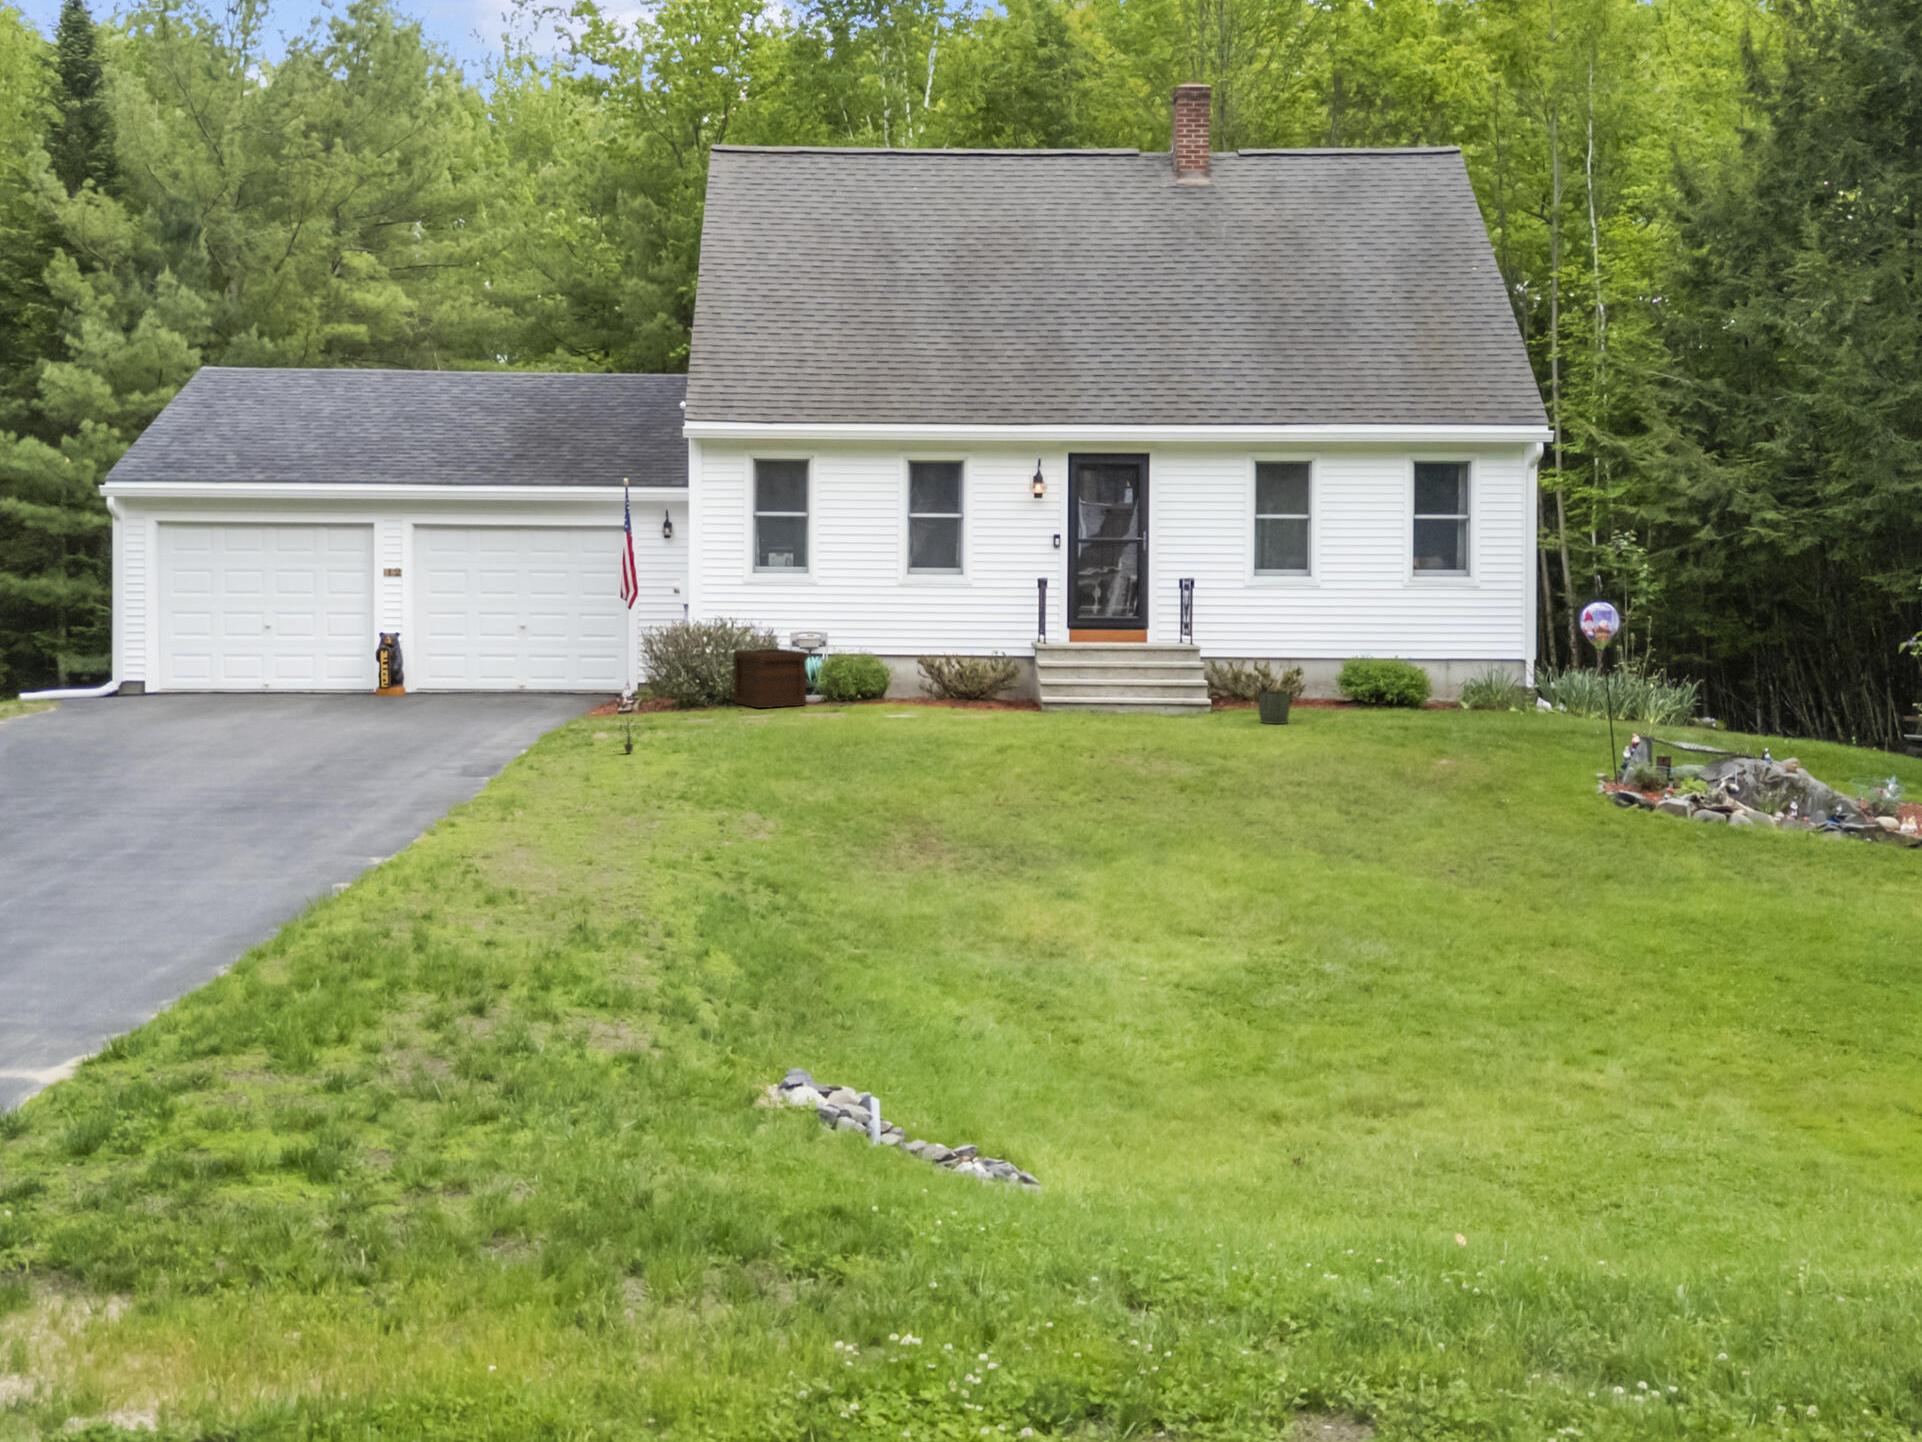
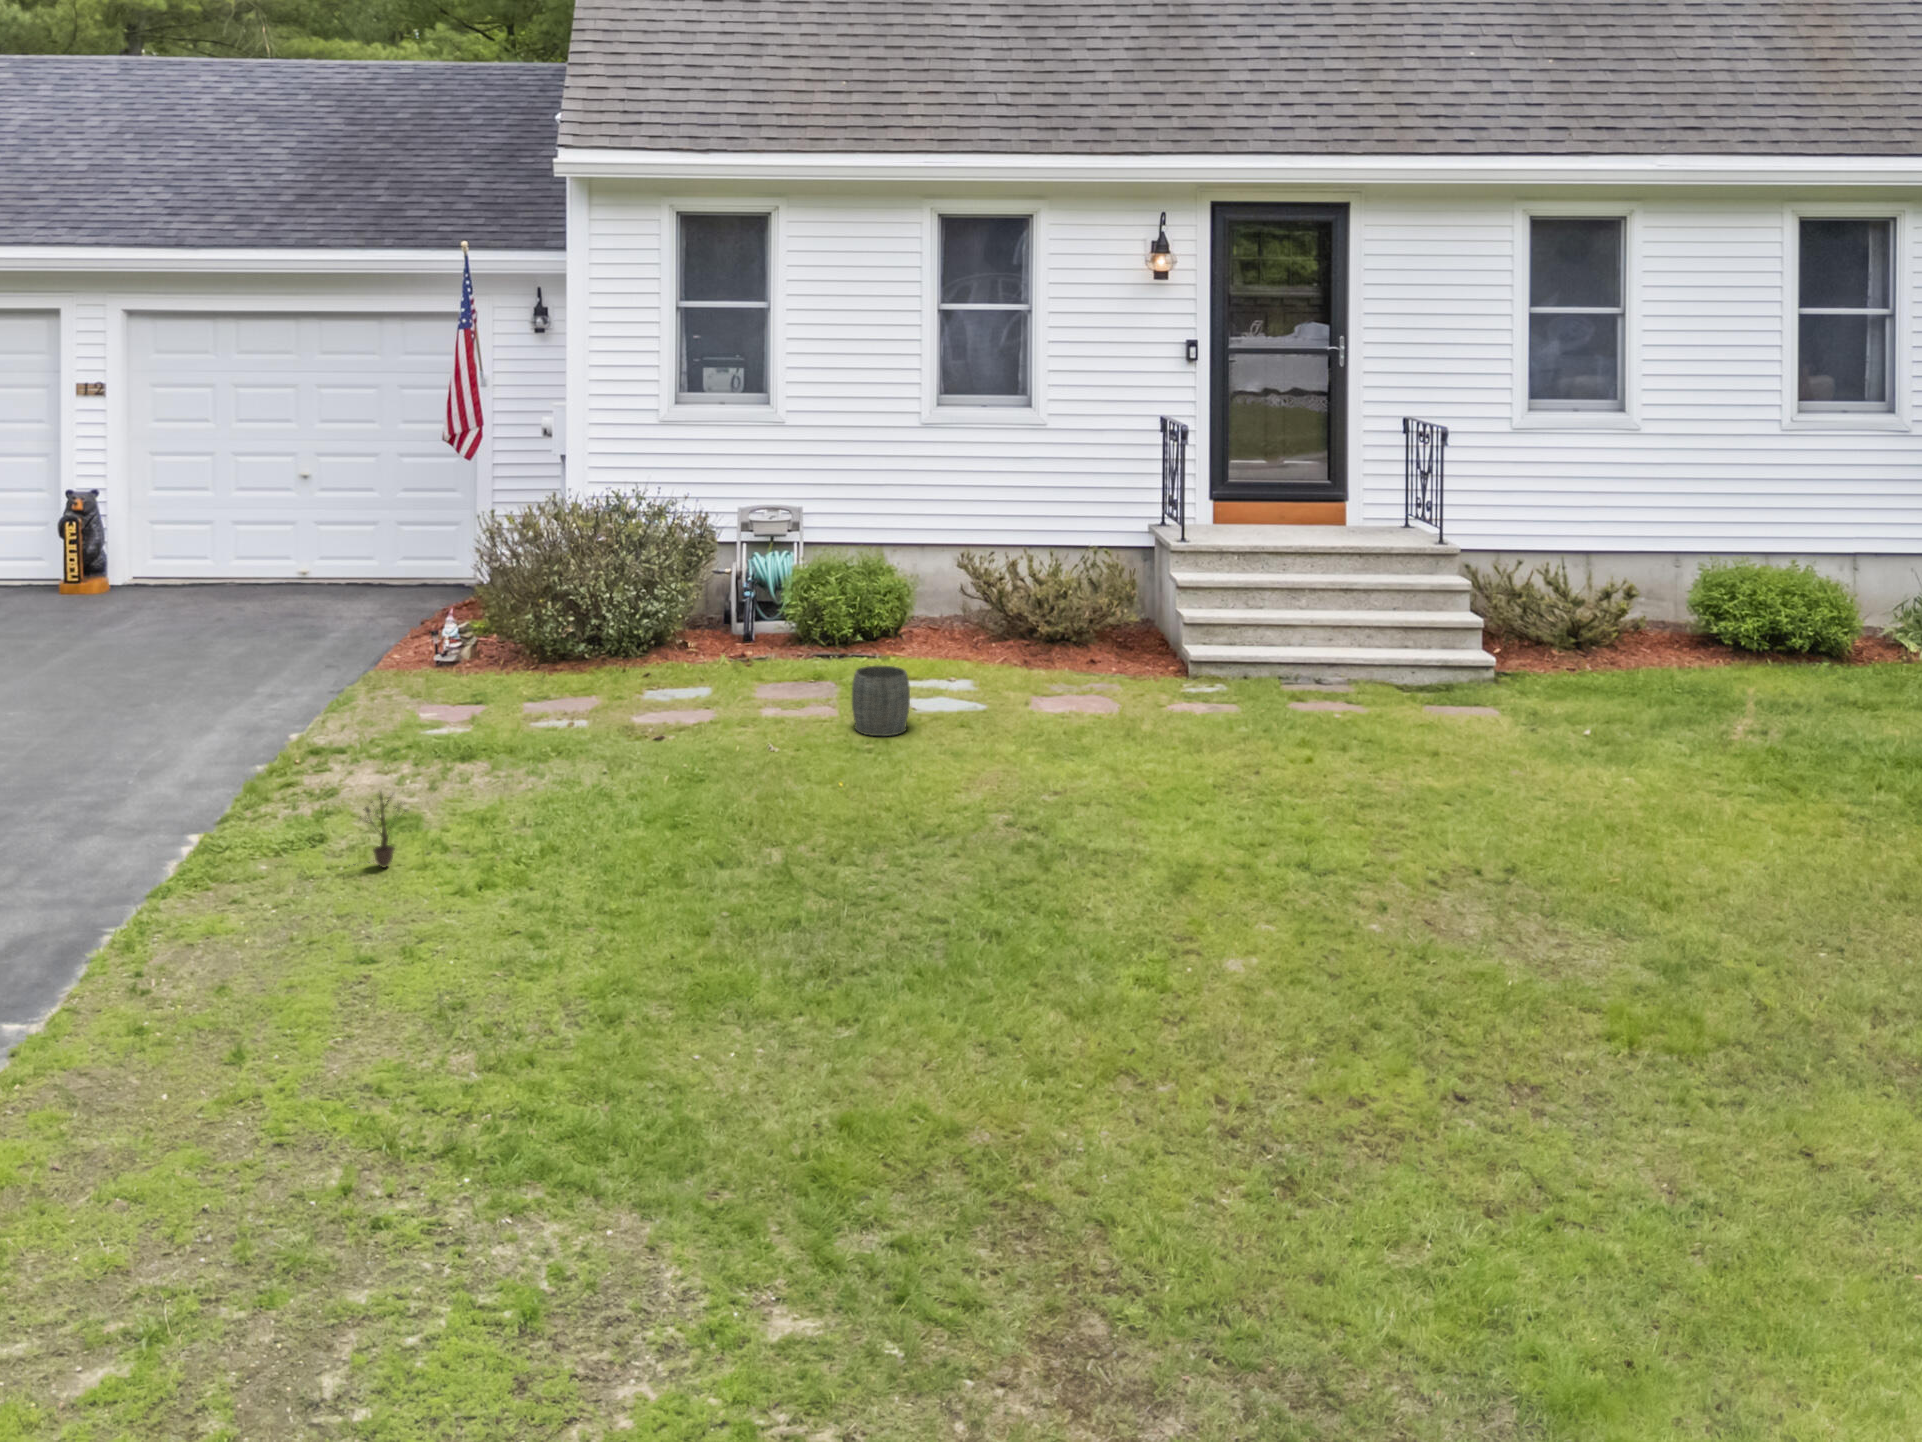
wooden crate: present [733,649,806,708] -> none [632,549,762,671]
woven basket: present [1259,691,1290,724] -> present [852,665,910,736]

